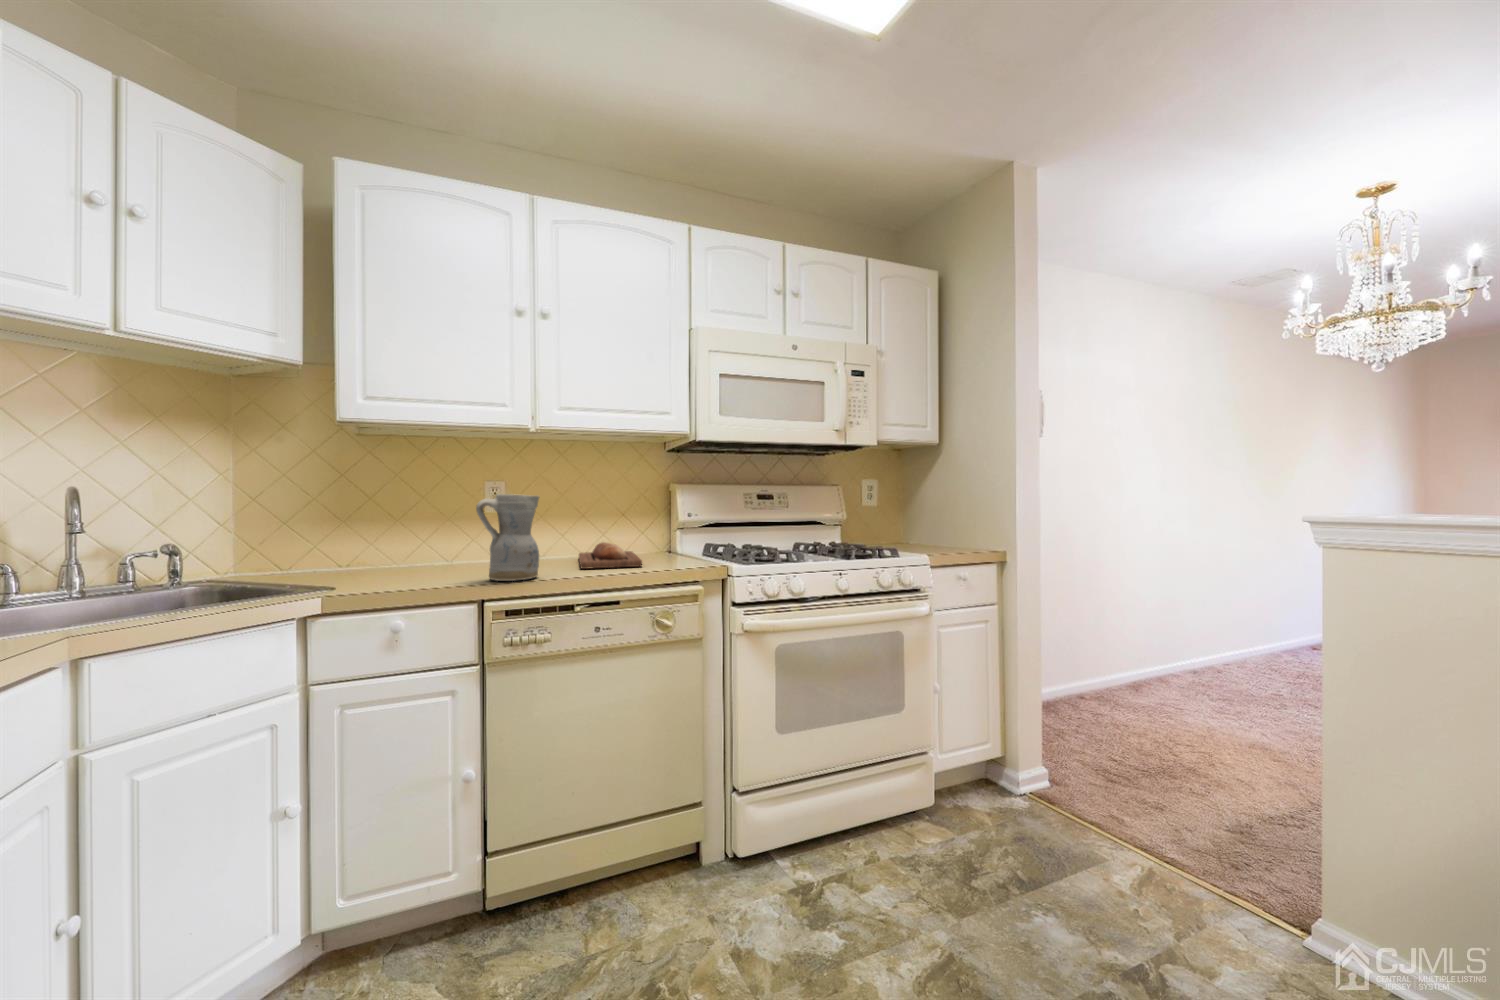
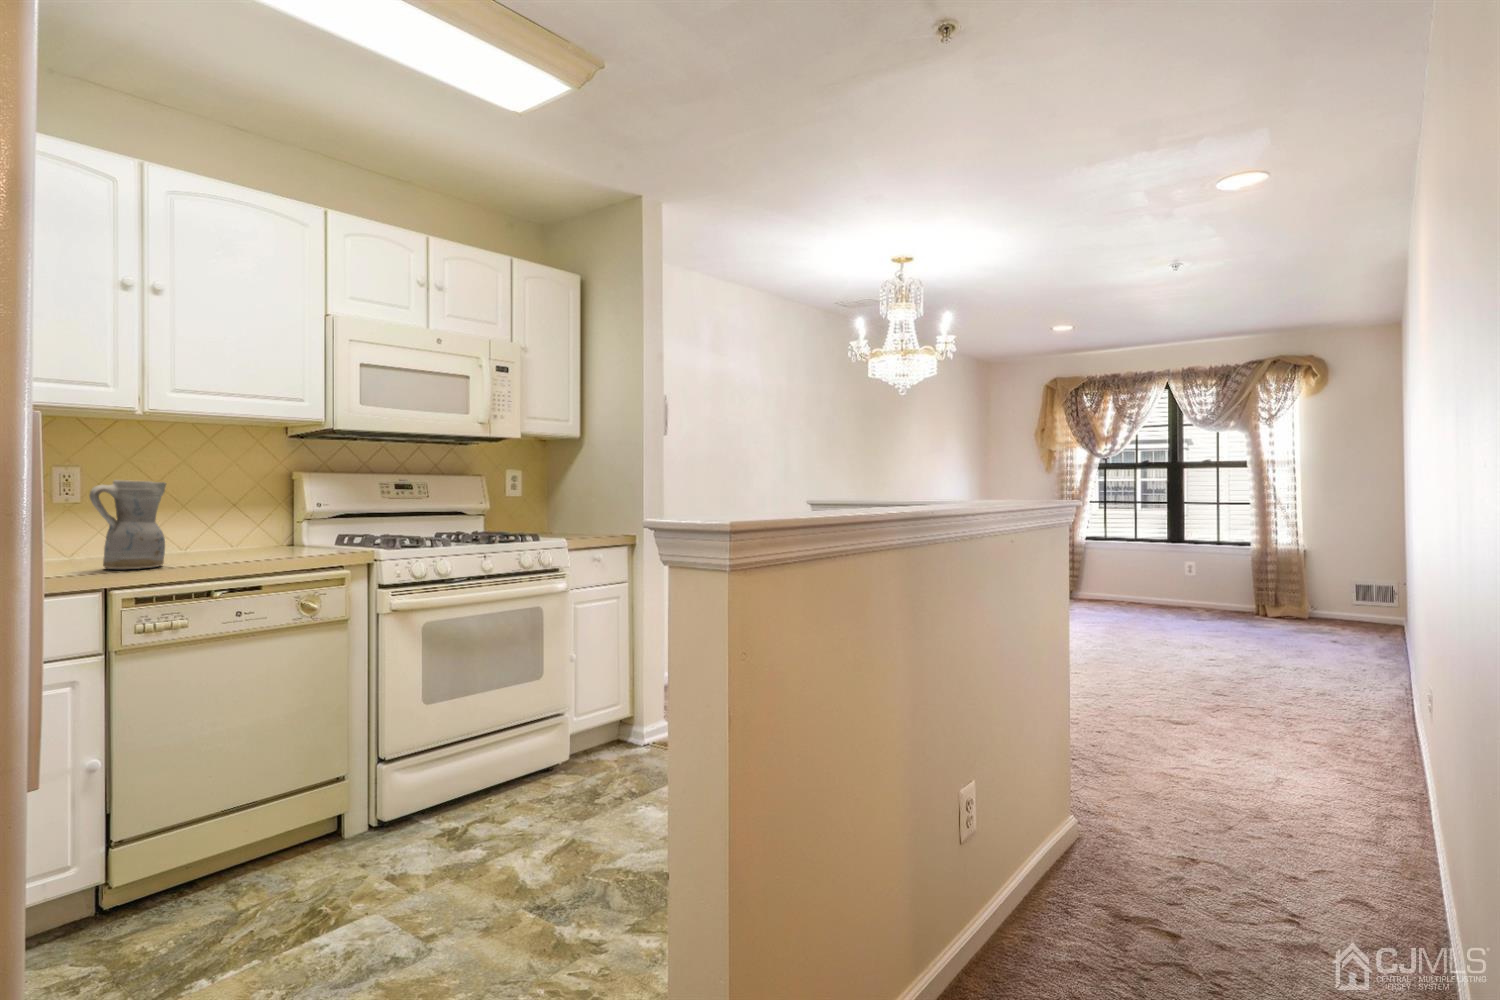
bread loaf: present [579,542,642,569] -> none [186,533,278,558]

